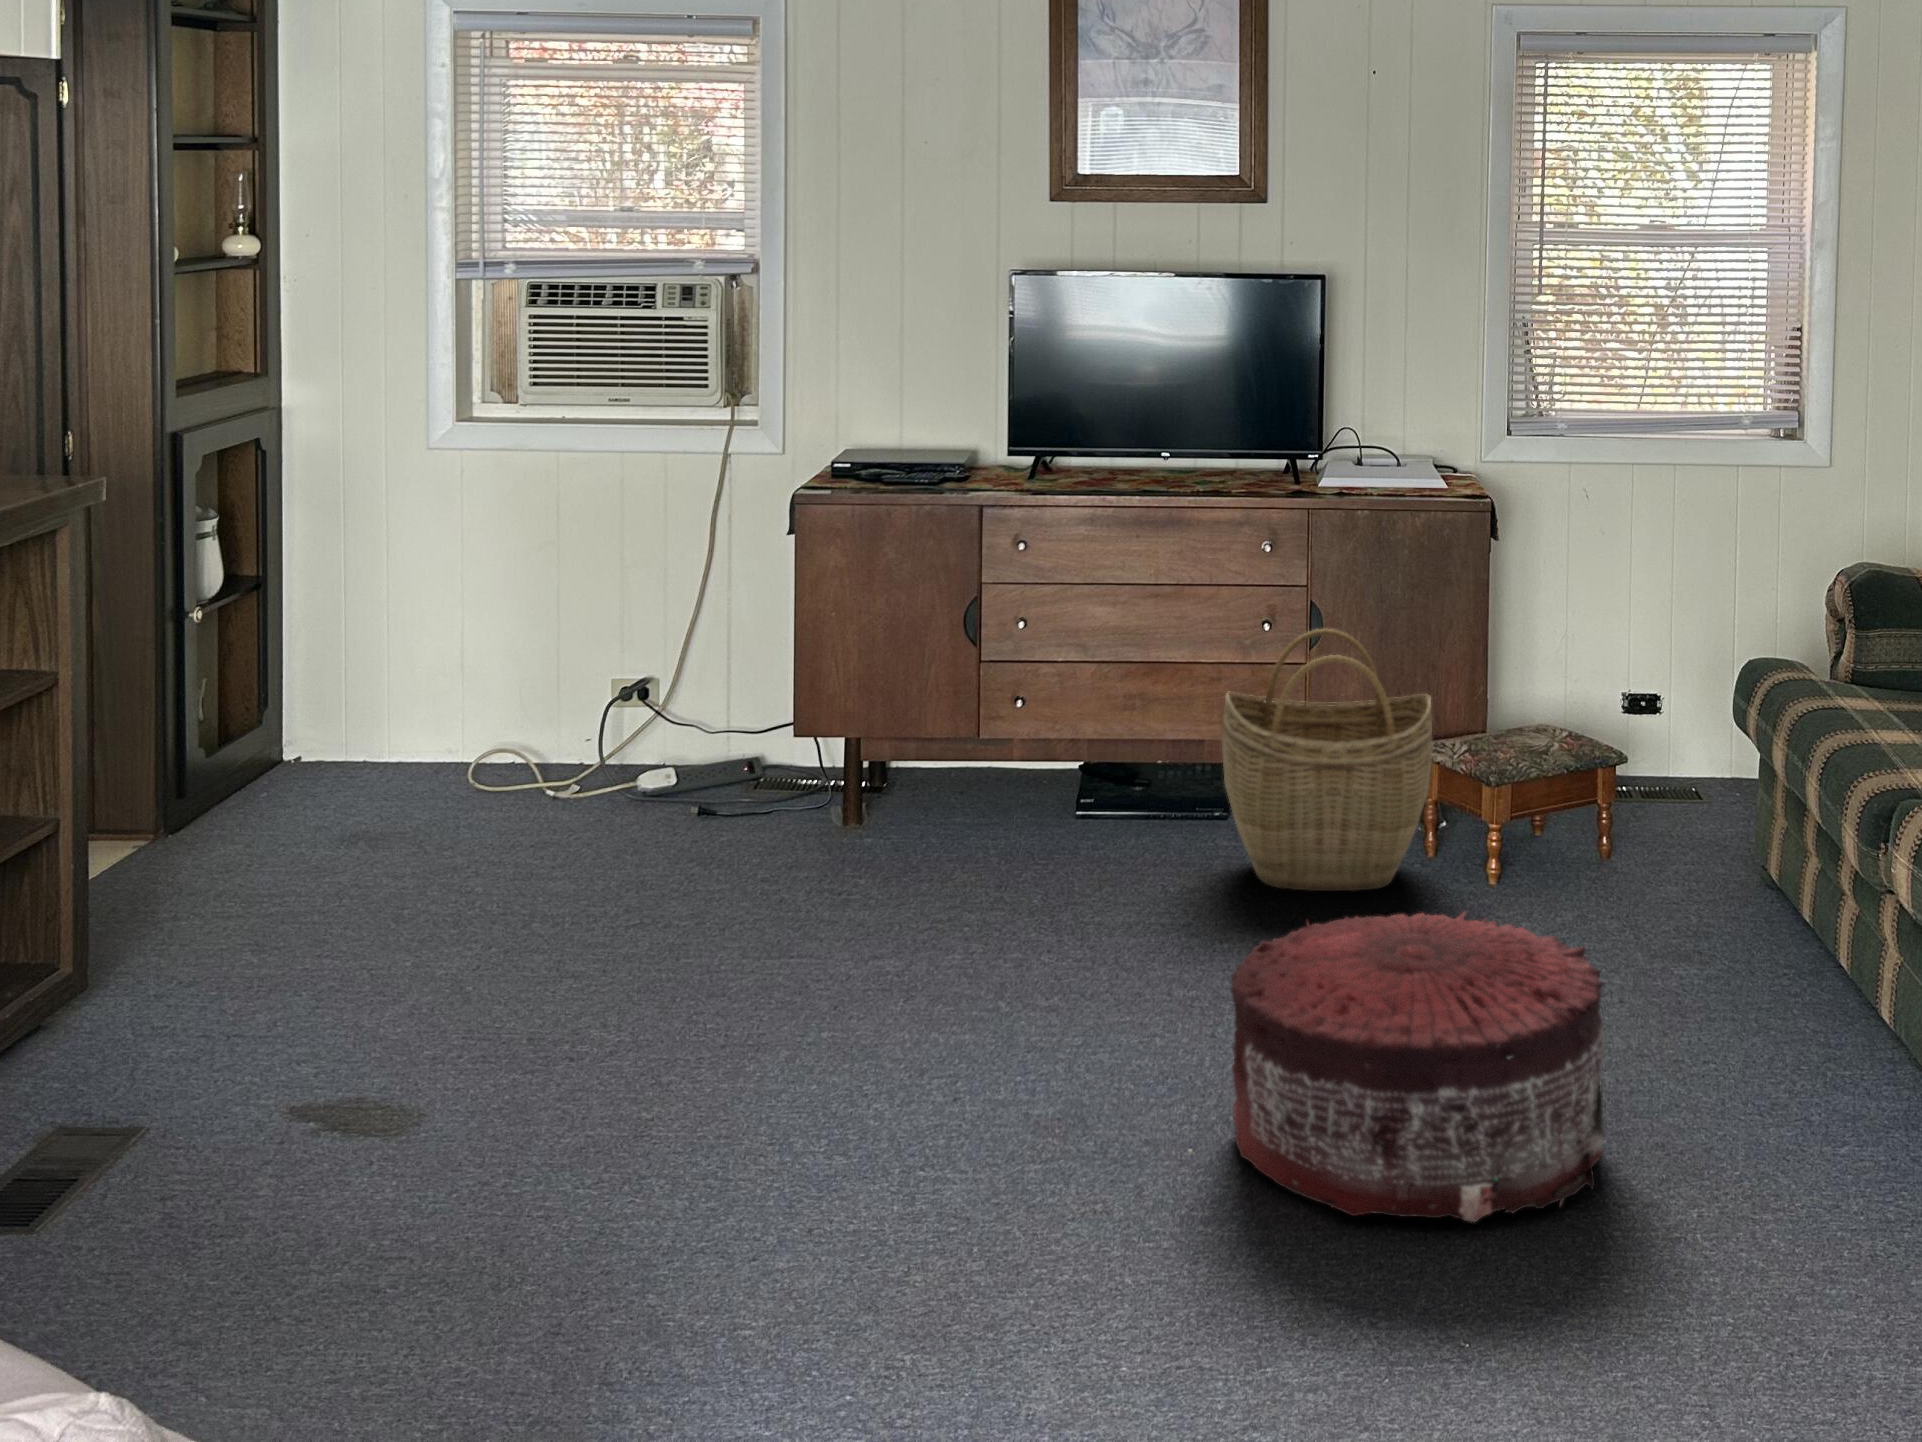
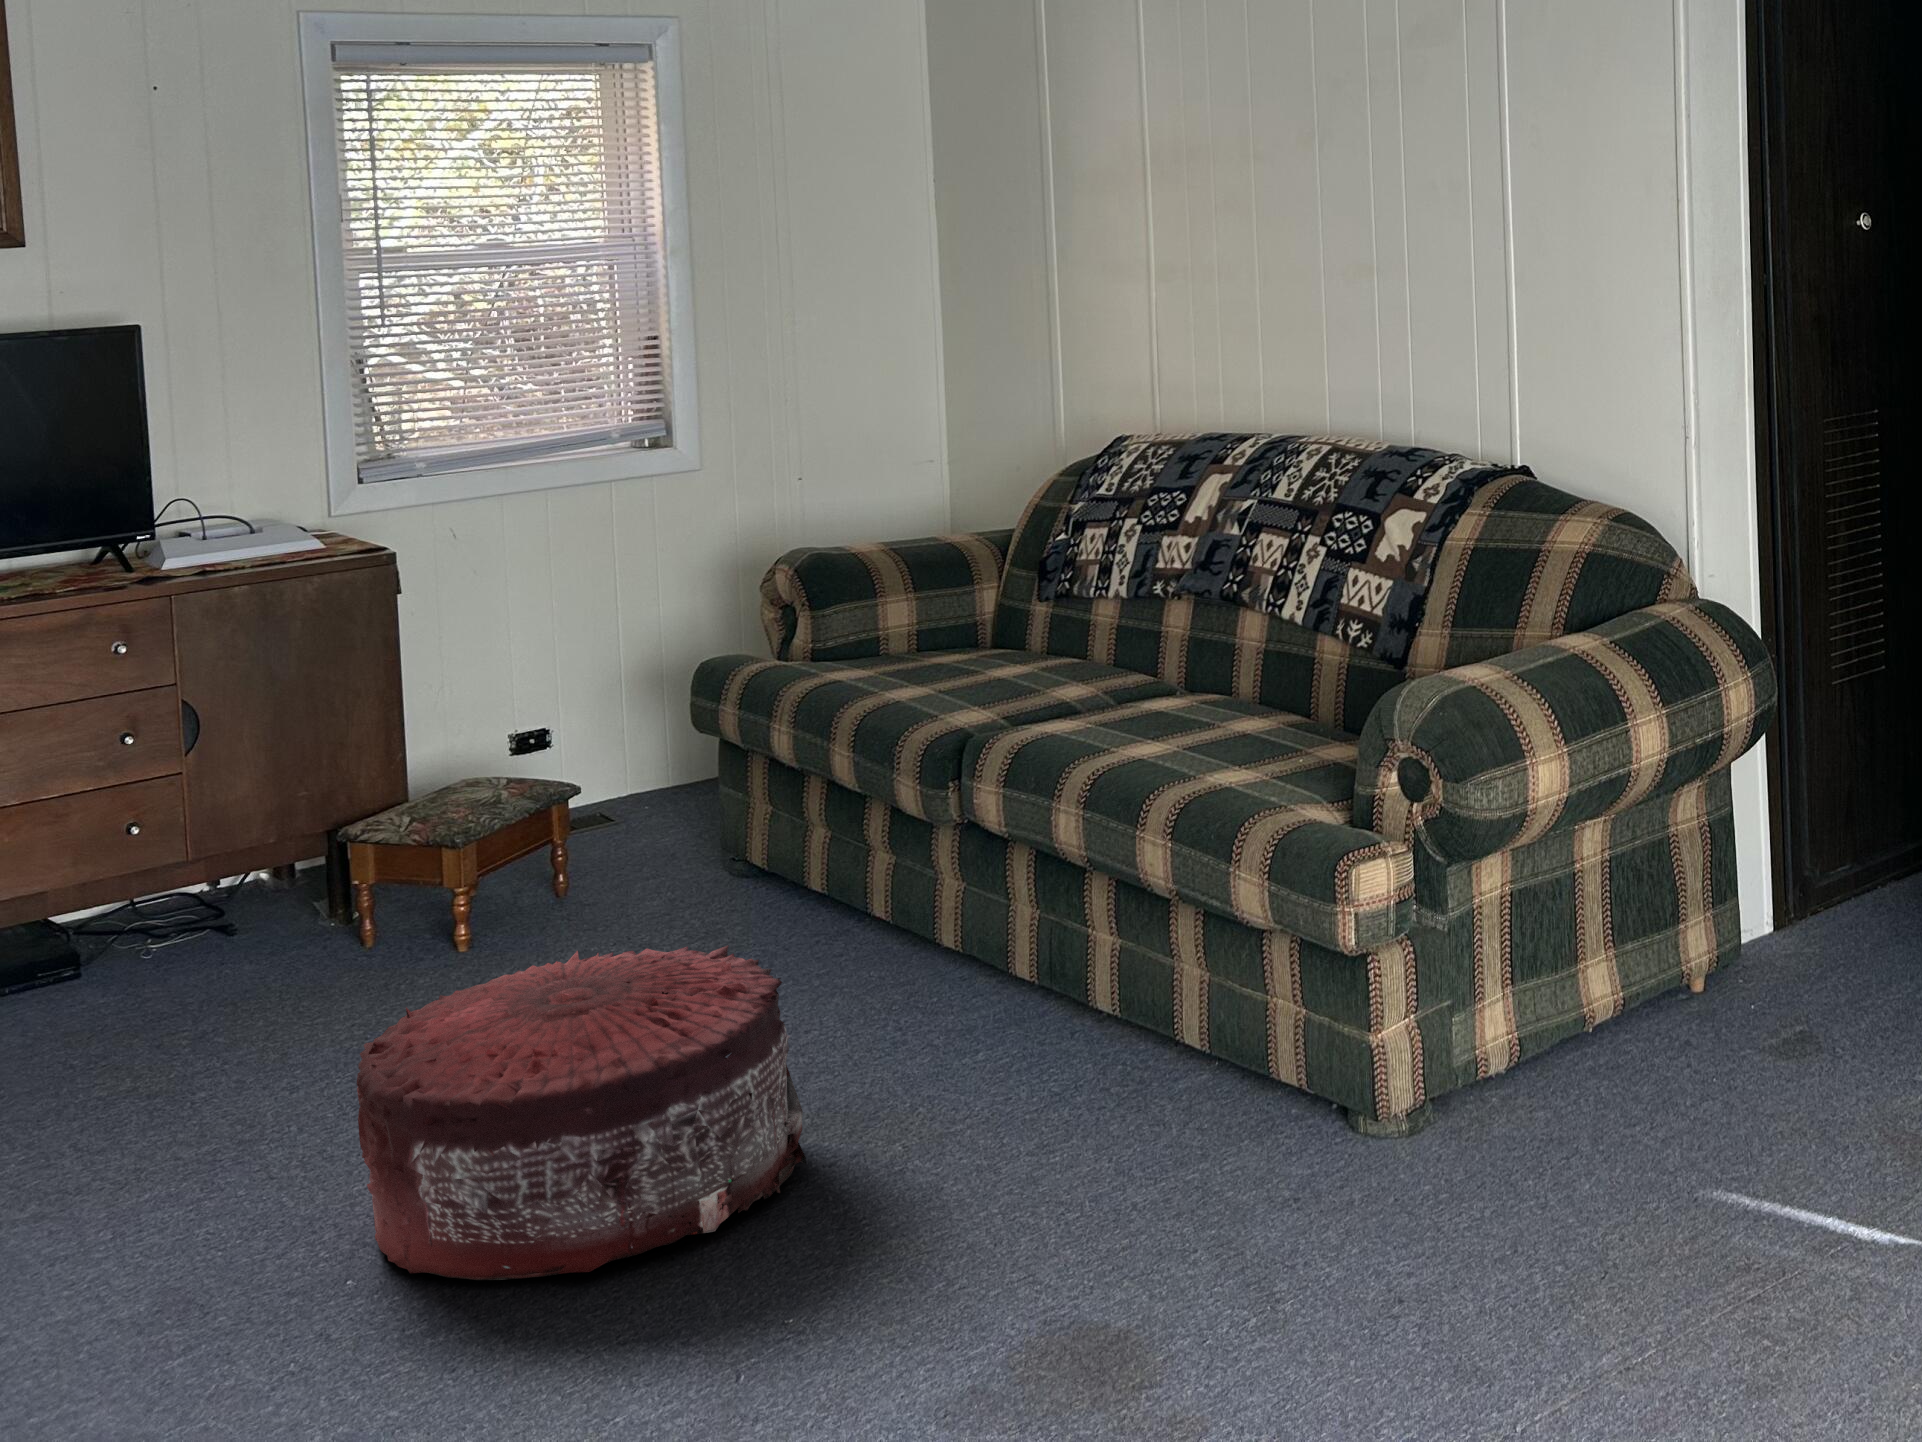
woven basket: present [1222,629,1433,891] -> none [97,723,378,1034]

